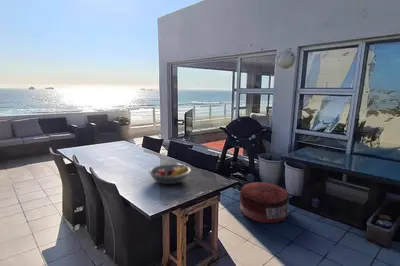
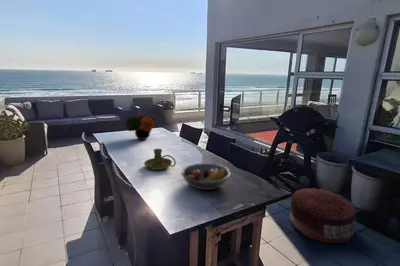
flower arrangement: none [87,127,118,151] -> present [126,114,155,140]
candle holder: none [113,155,142,174] -> present [144,149,176,170]

